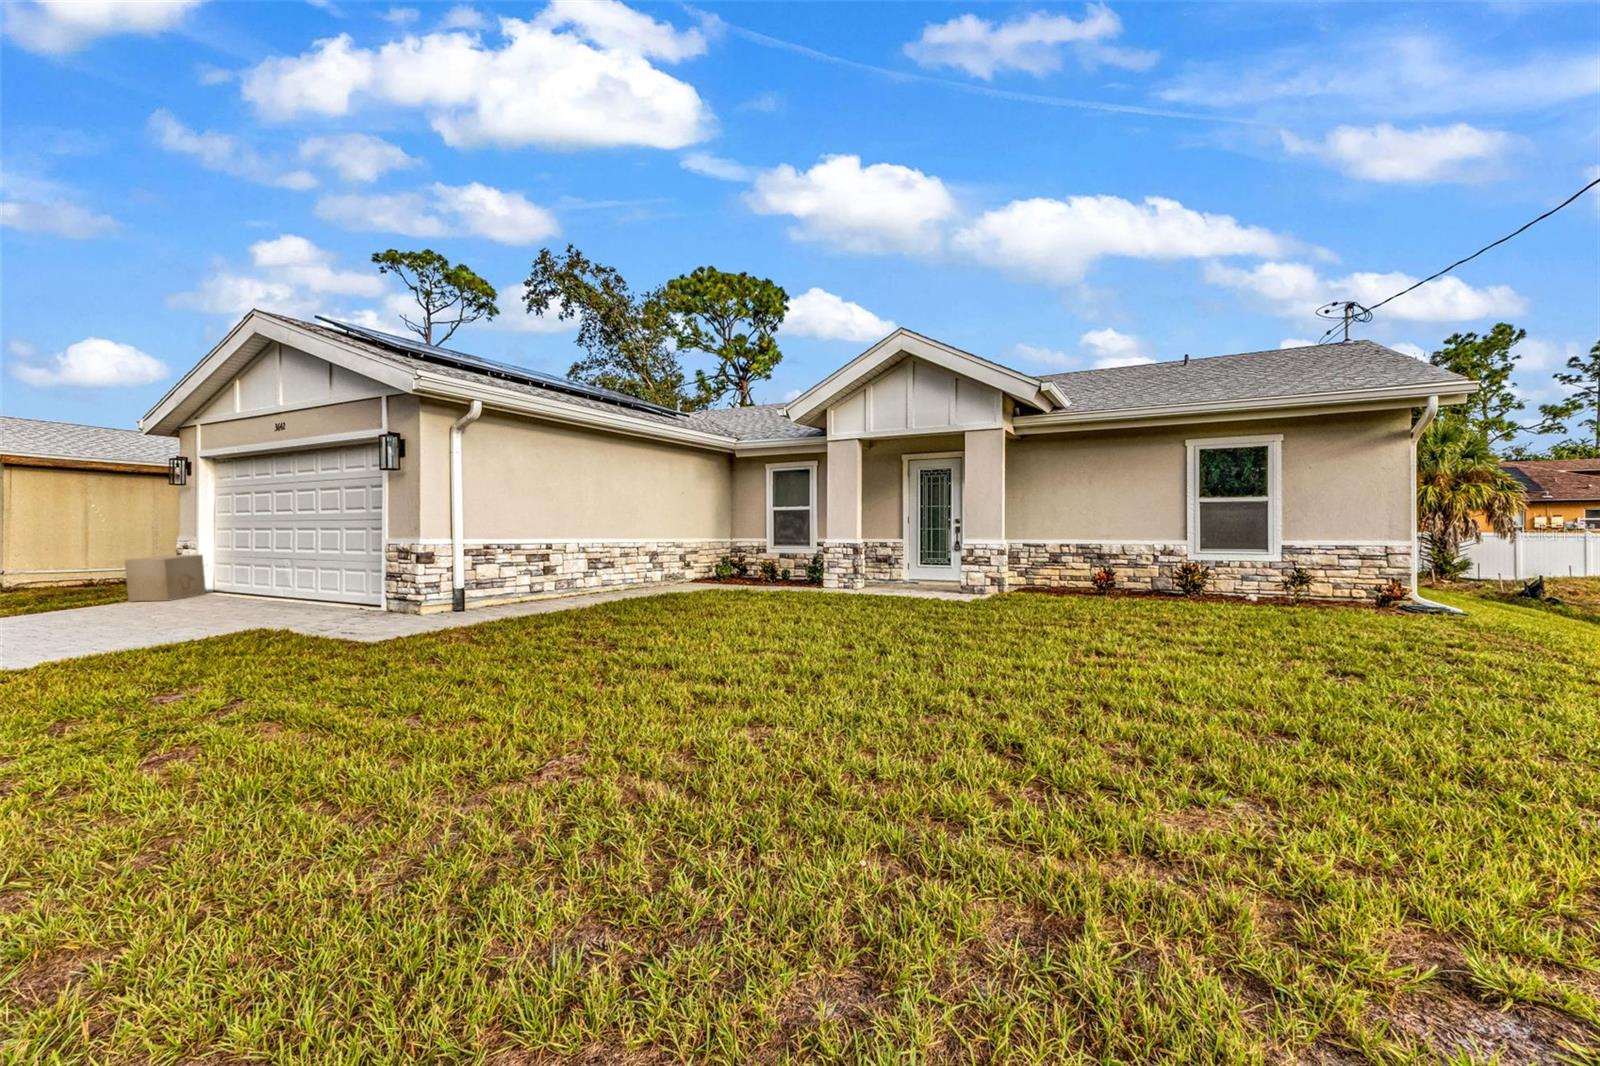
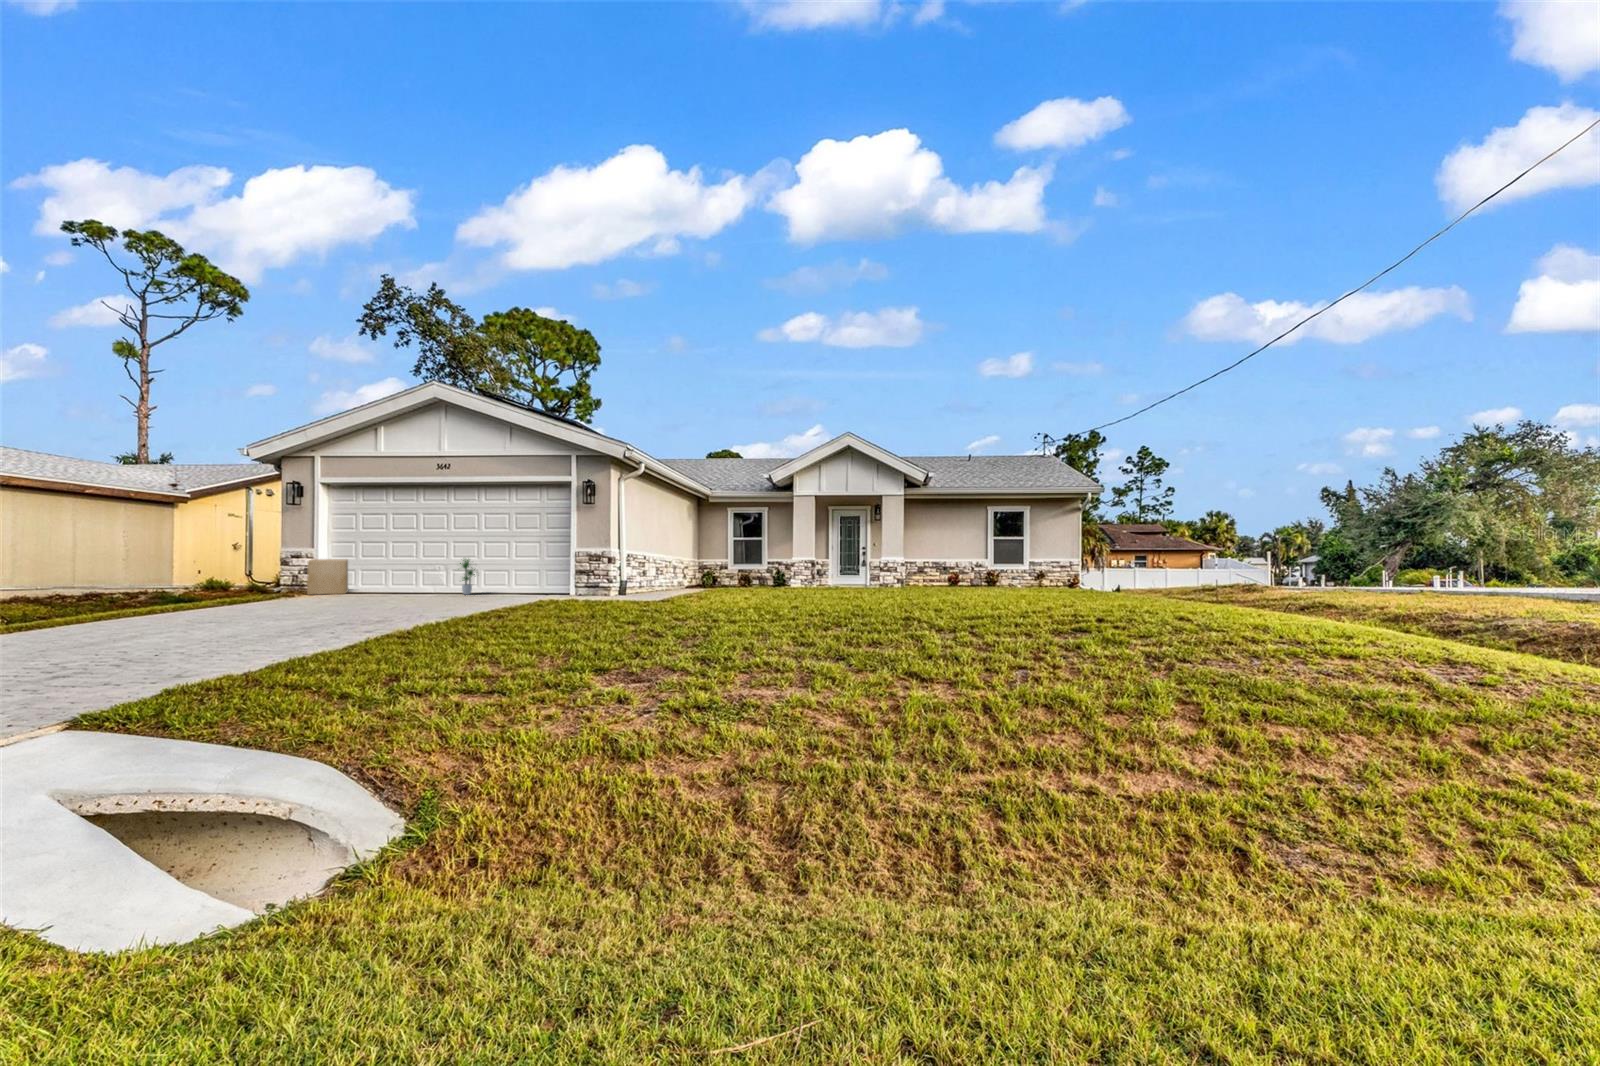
potted plant: none [234,554,276,609] -> present [460,559,475,595]

